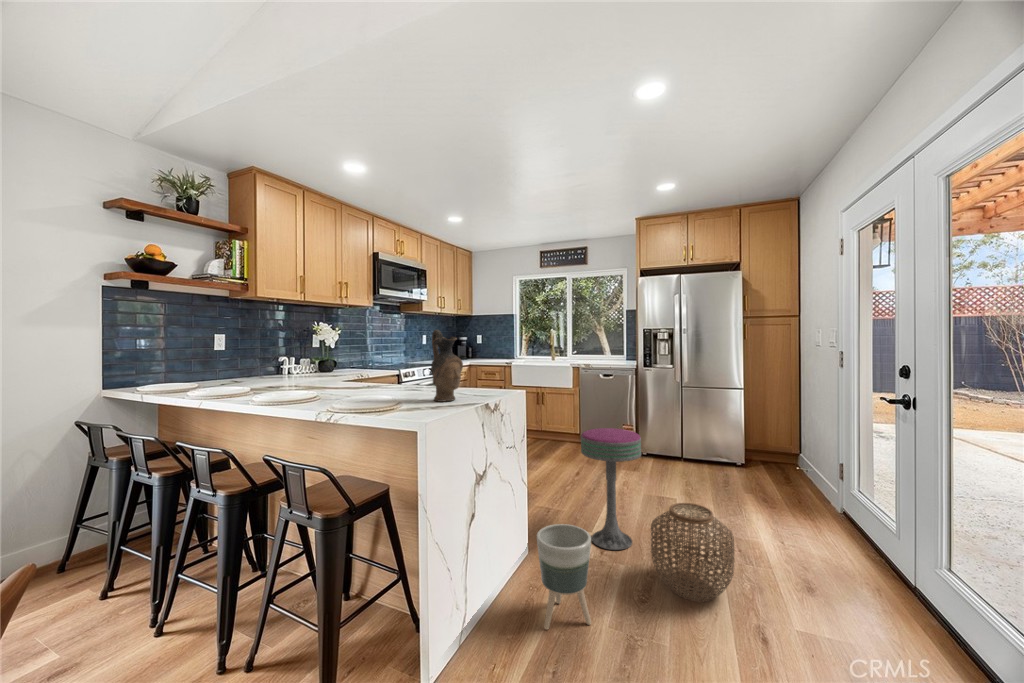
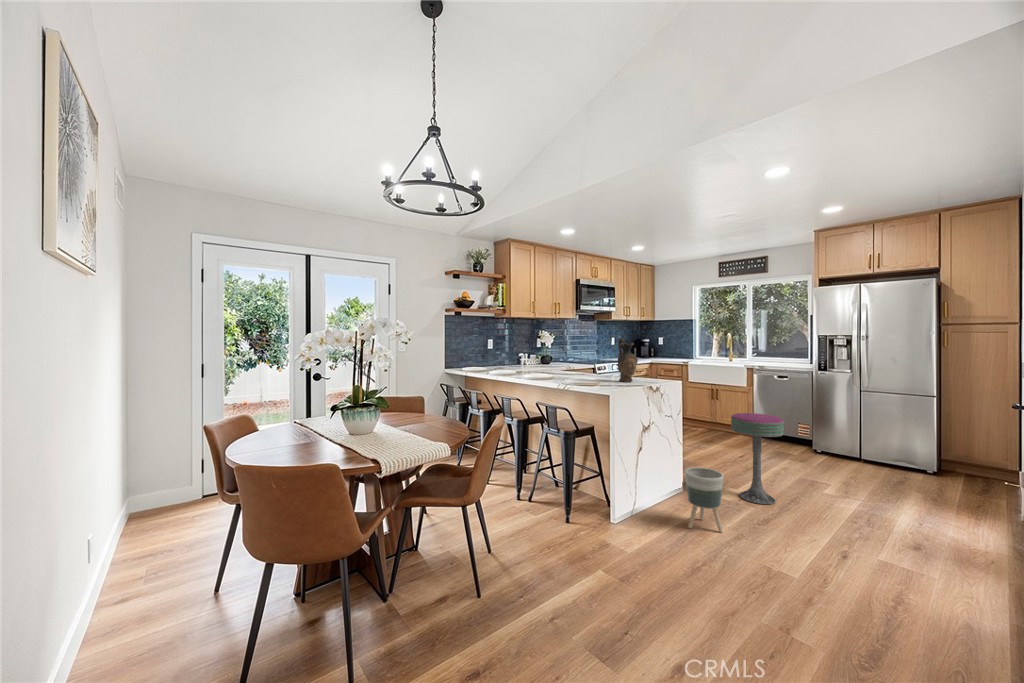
woven basket: present [651,503,734,602] -> none [780,469,852,541]

